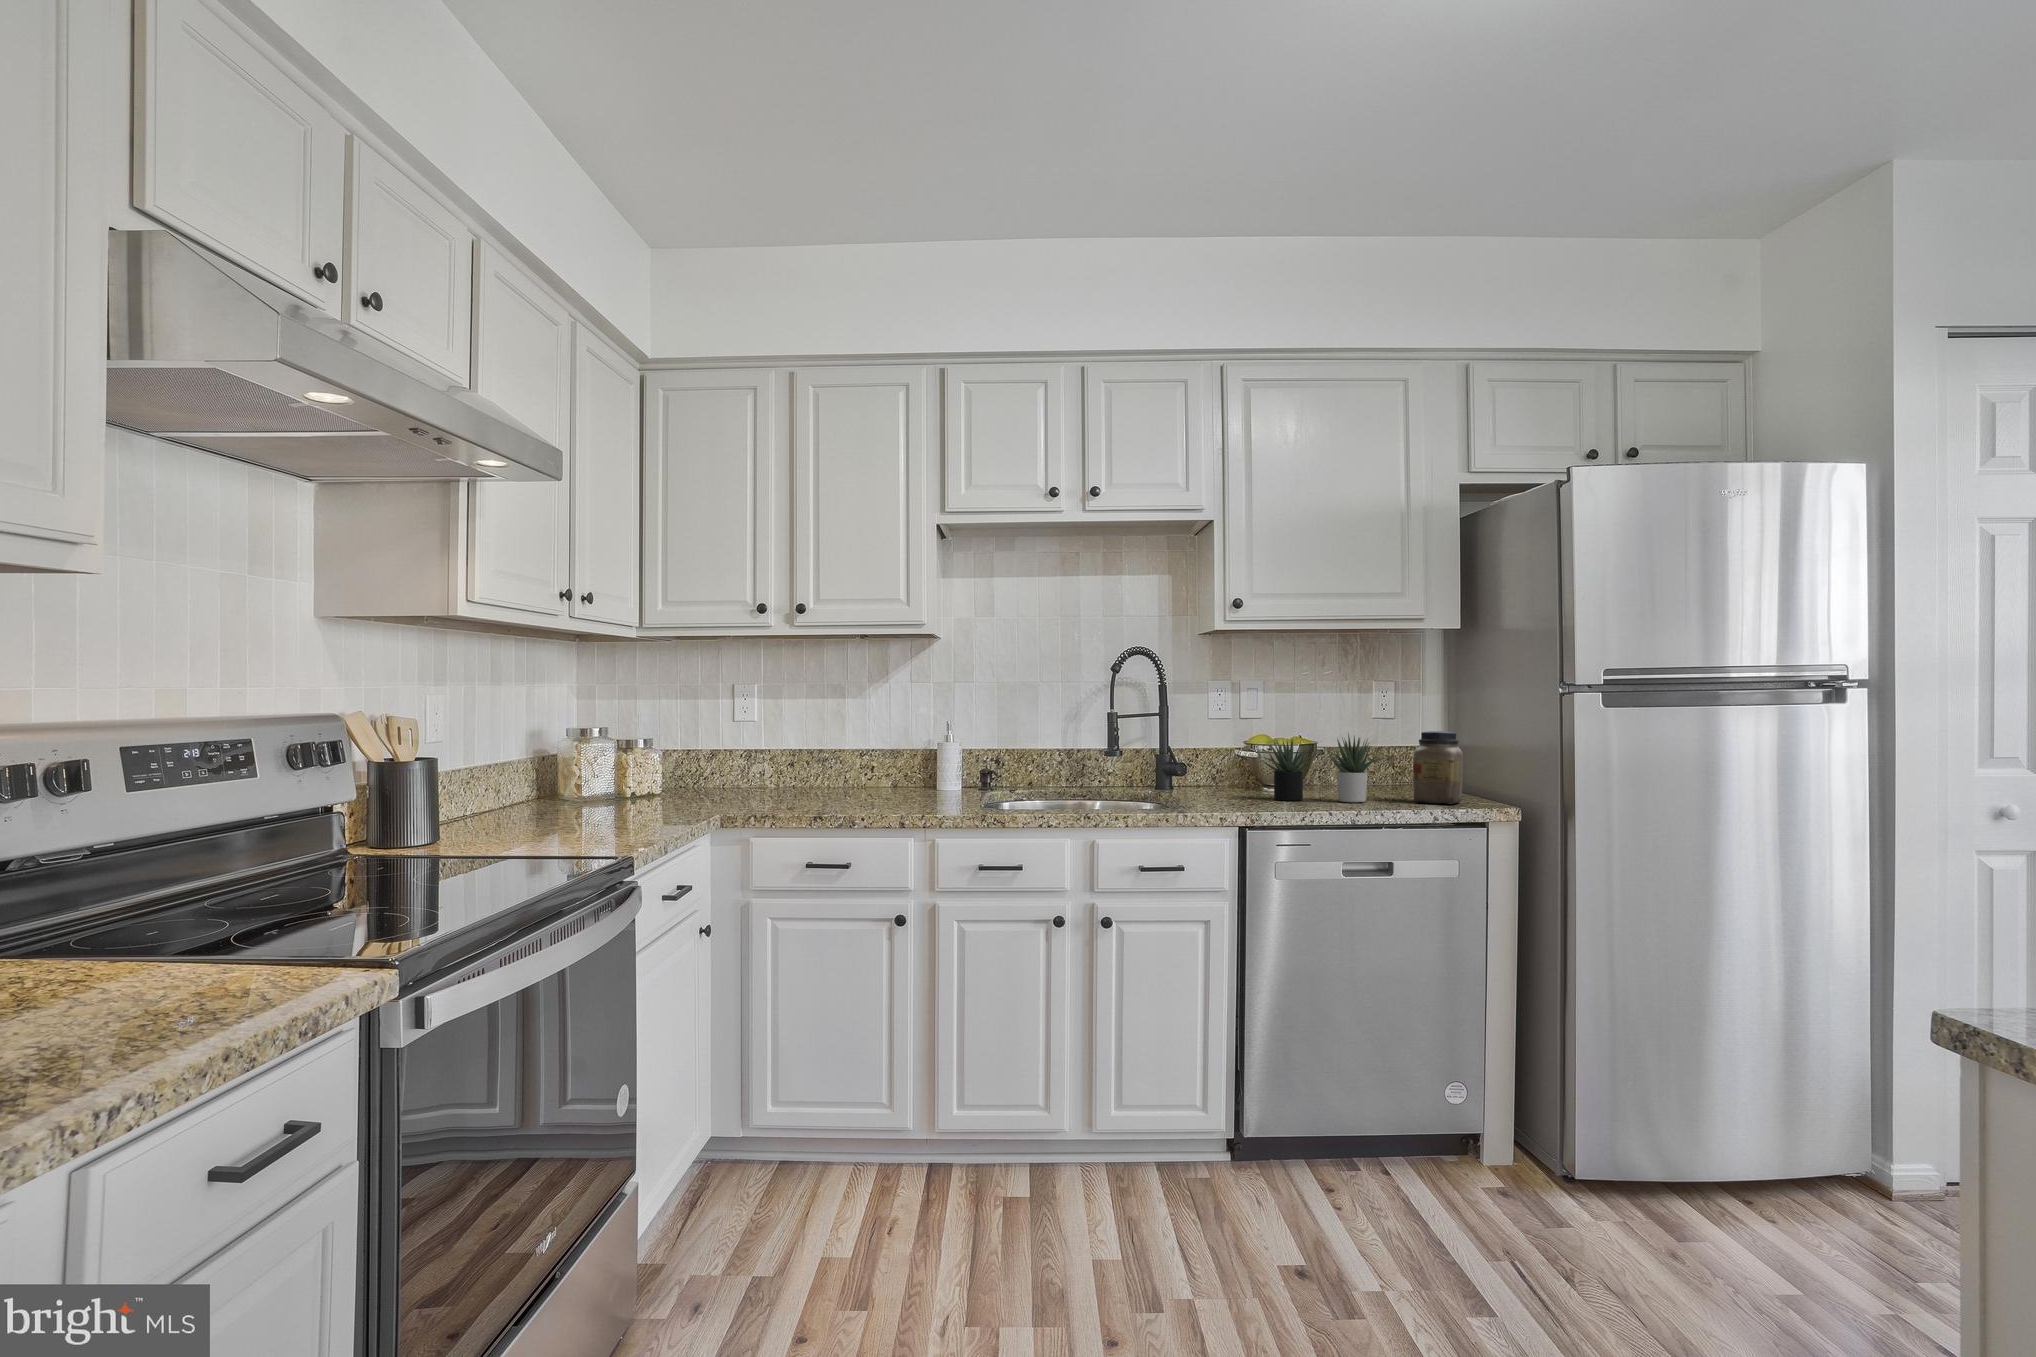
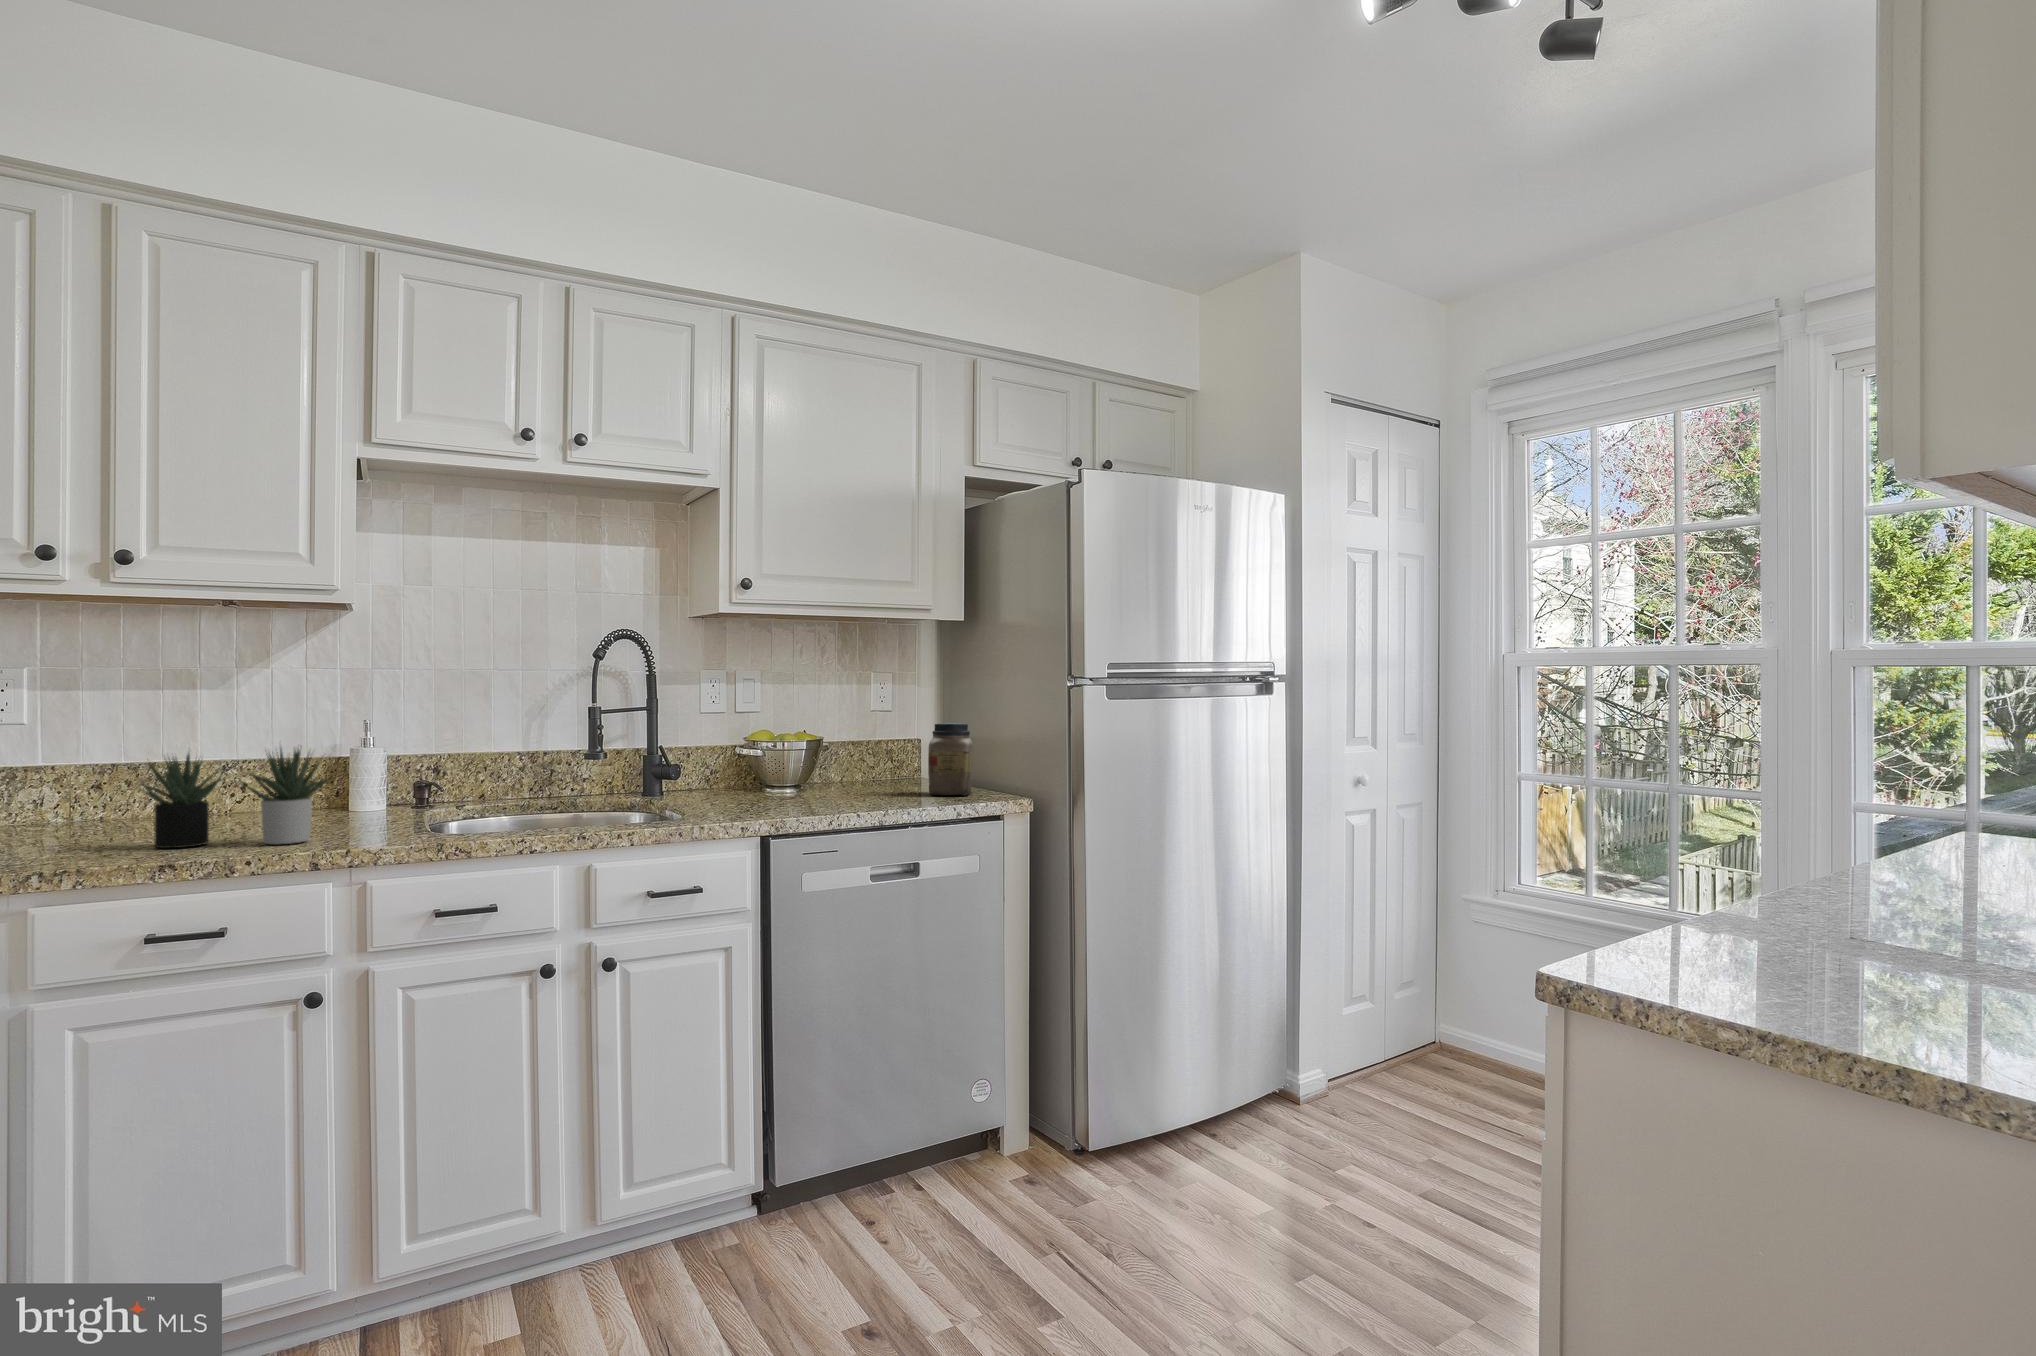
succulent plant: present [1262,734,1383,802] -> present [140,748,333,848]

